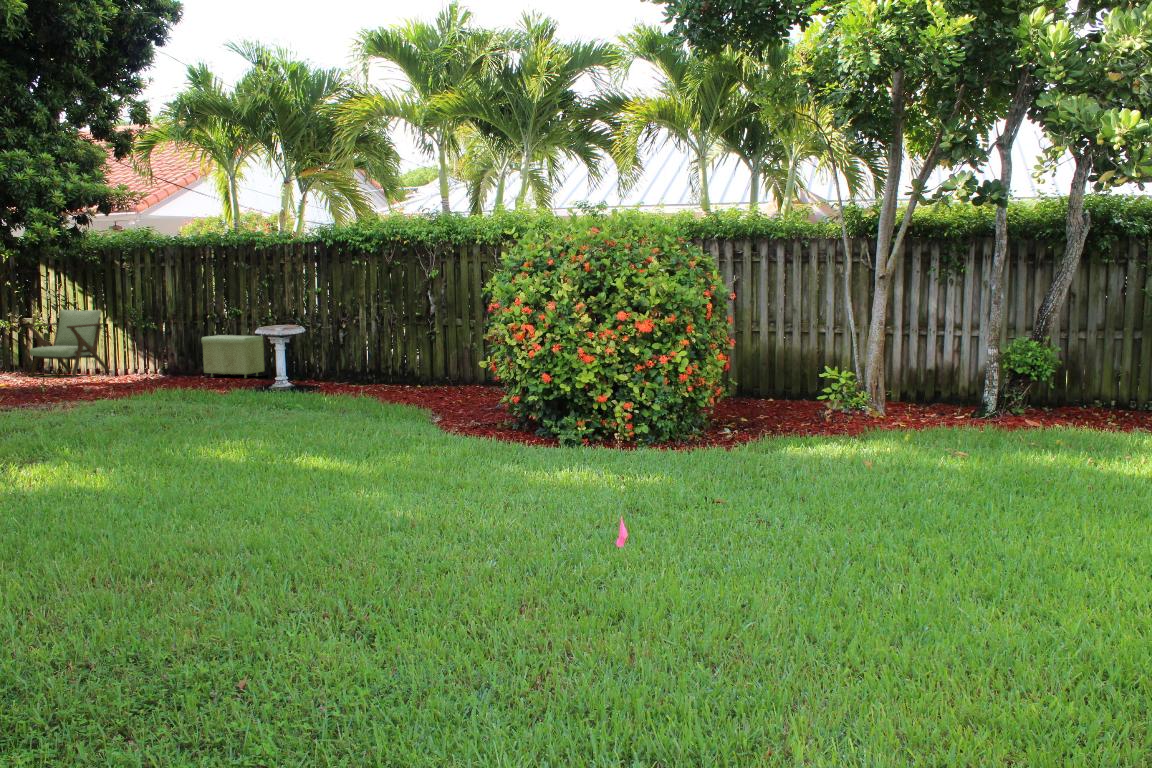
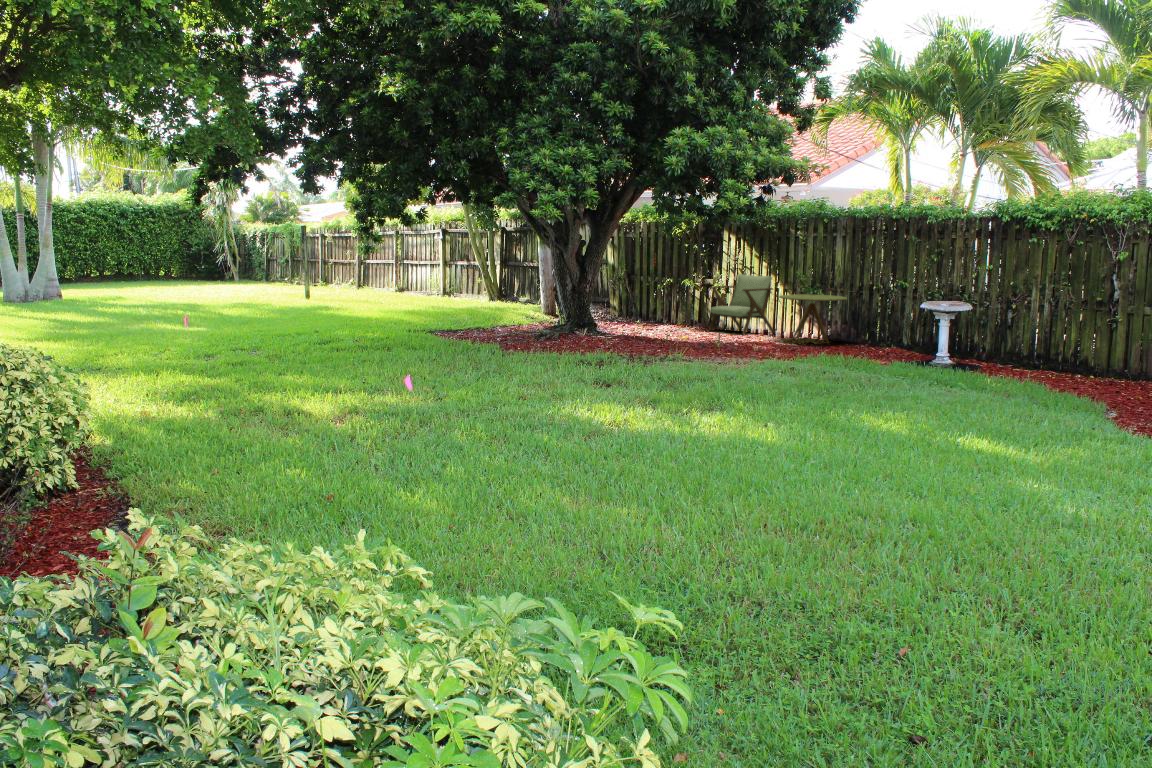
round table: none [110,327,185,380] -> present [779,294,847,344]
storage bench: present [202,335,264,378] -> none [861,306,924,351]

